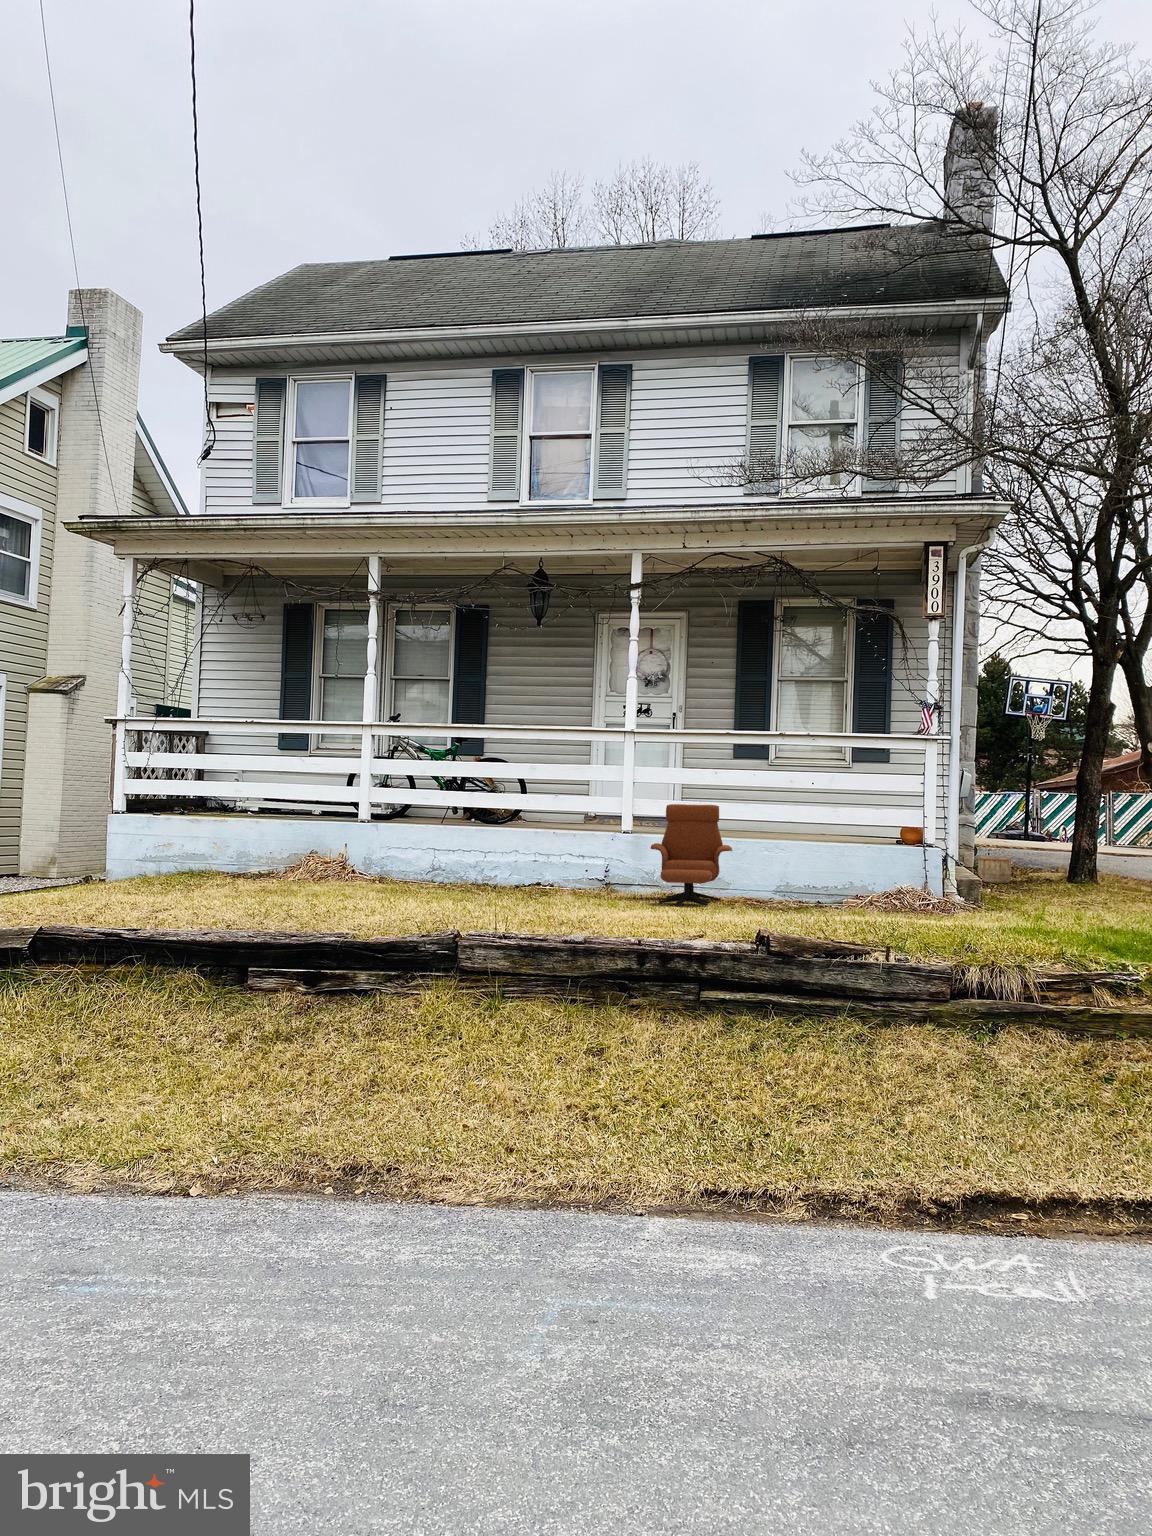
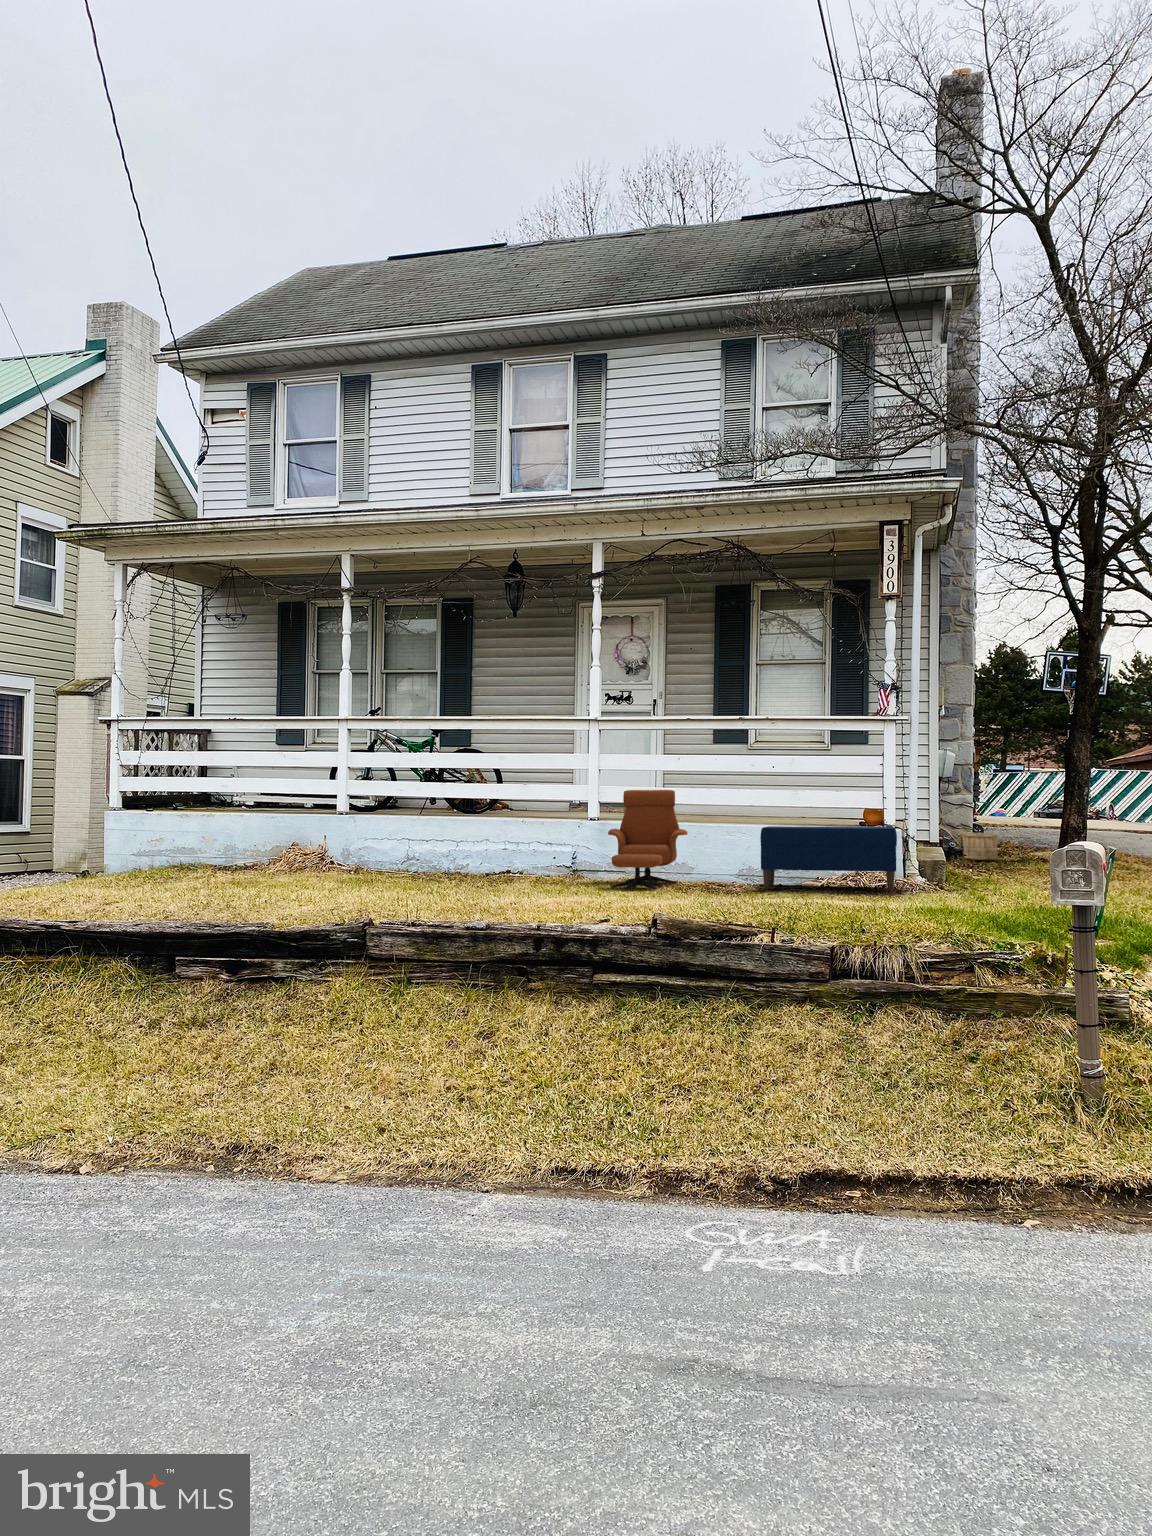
bench: none [811,844,950,912] -> present [760,826,897,891]

